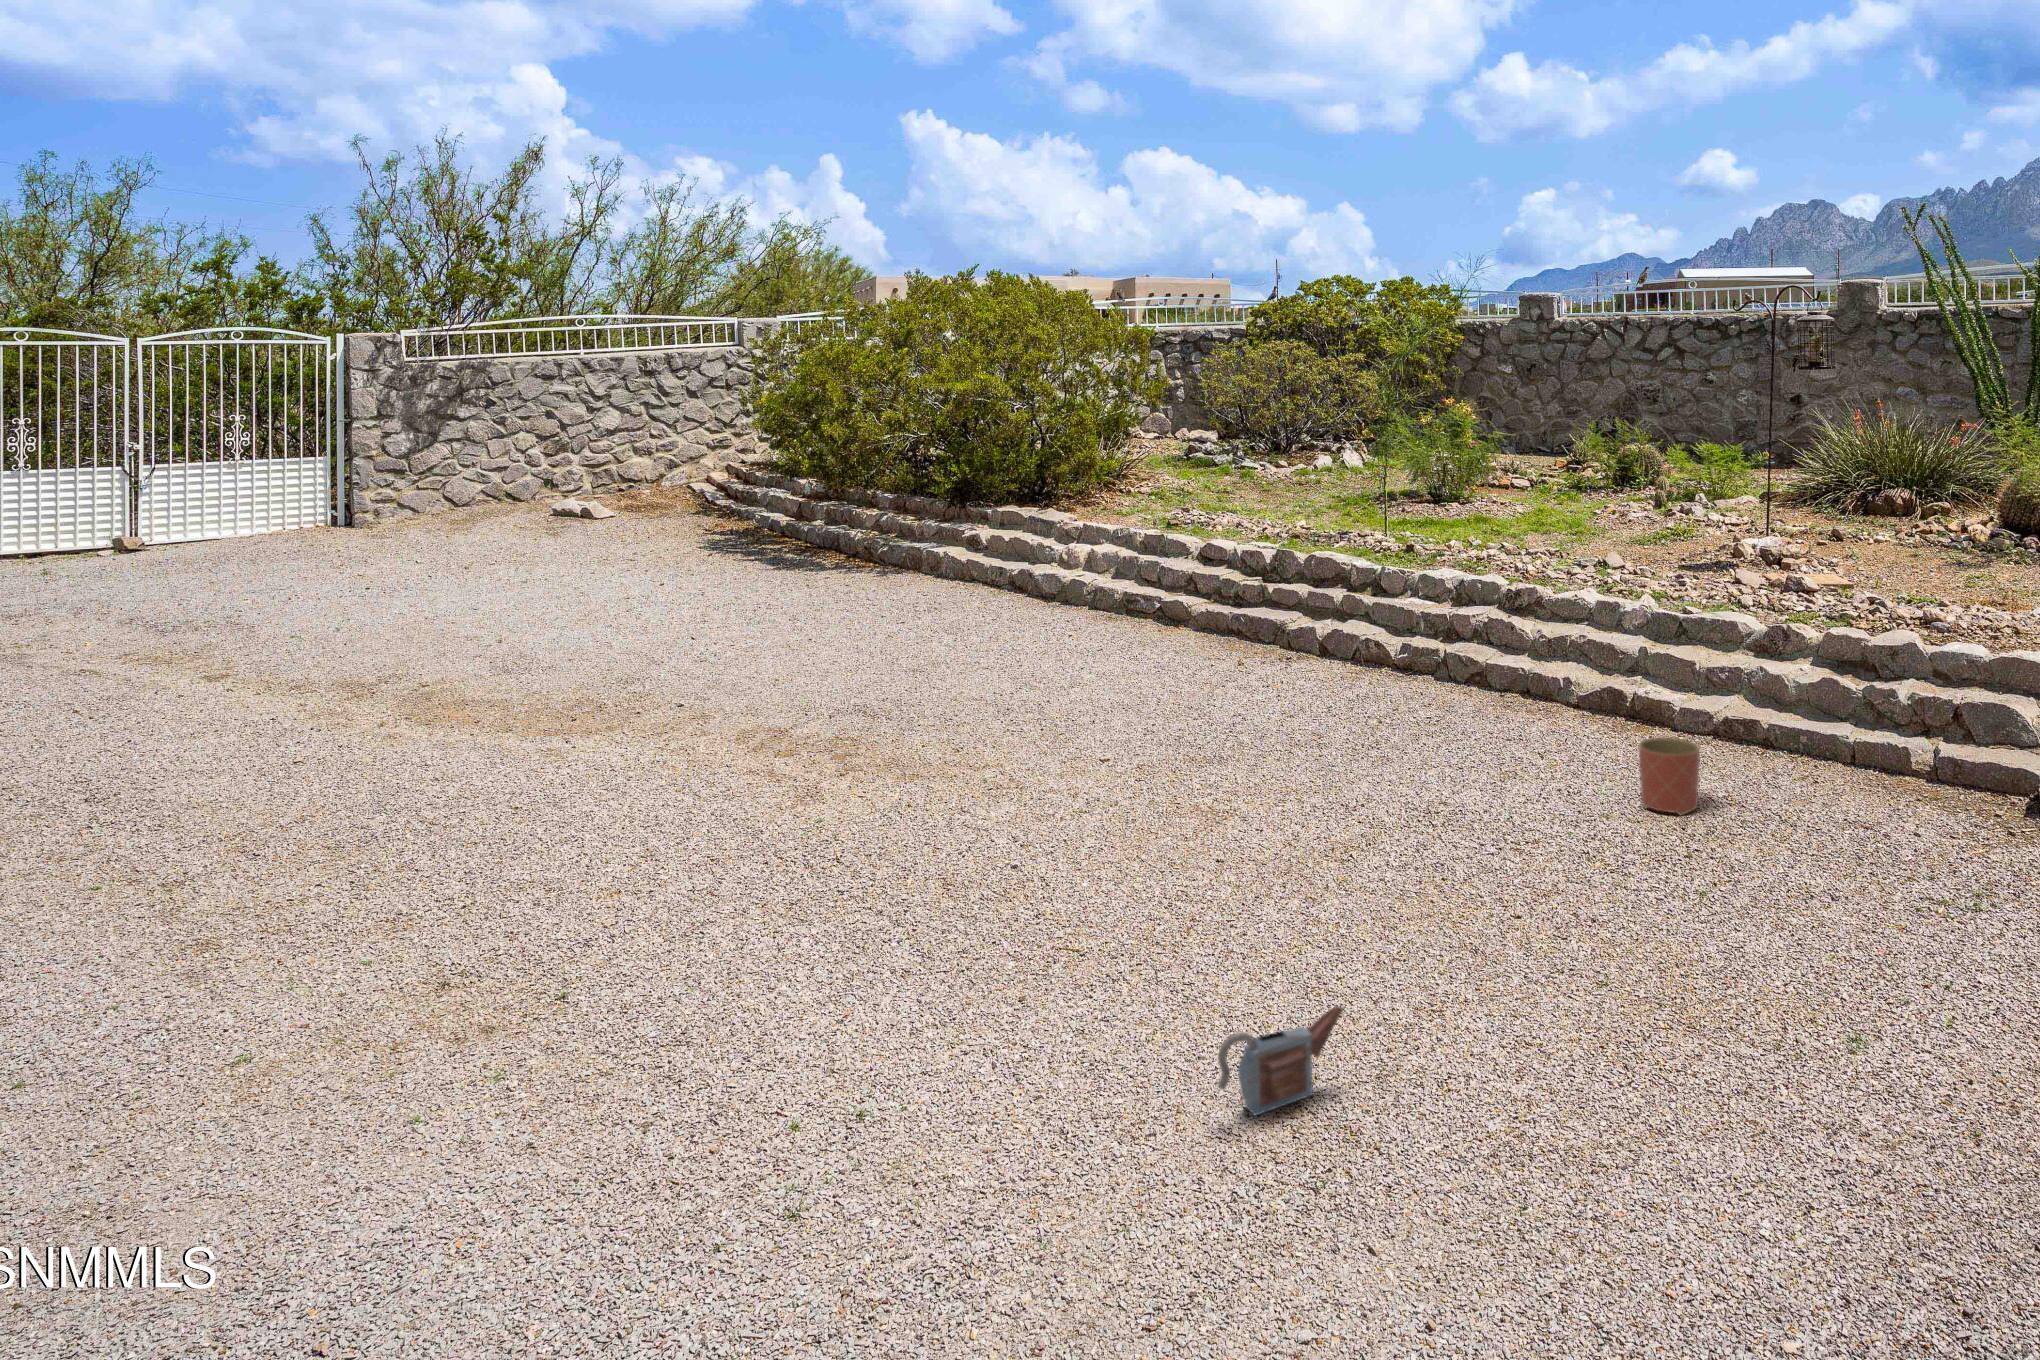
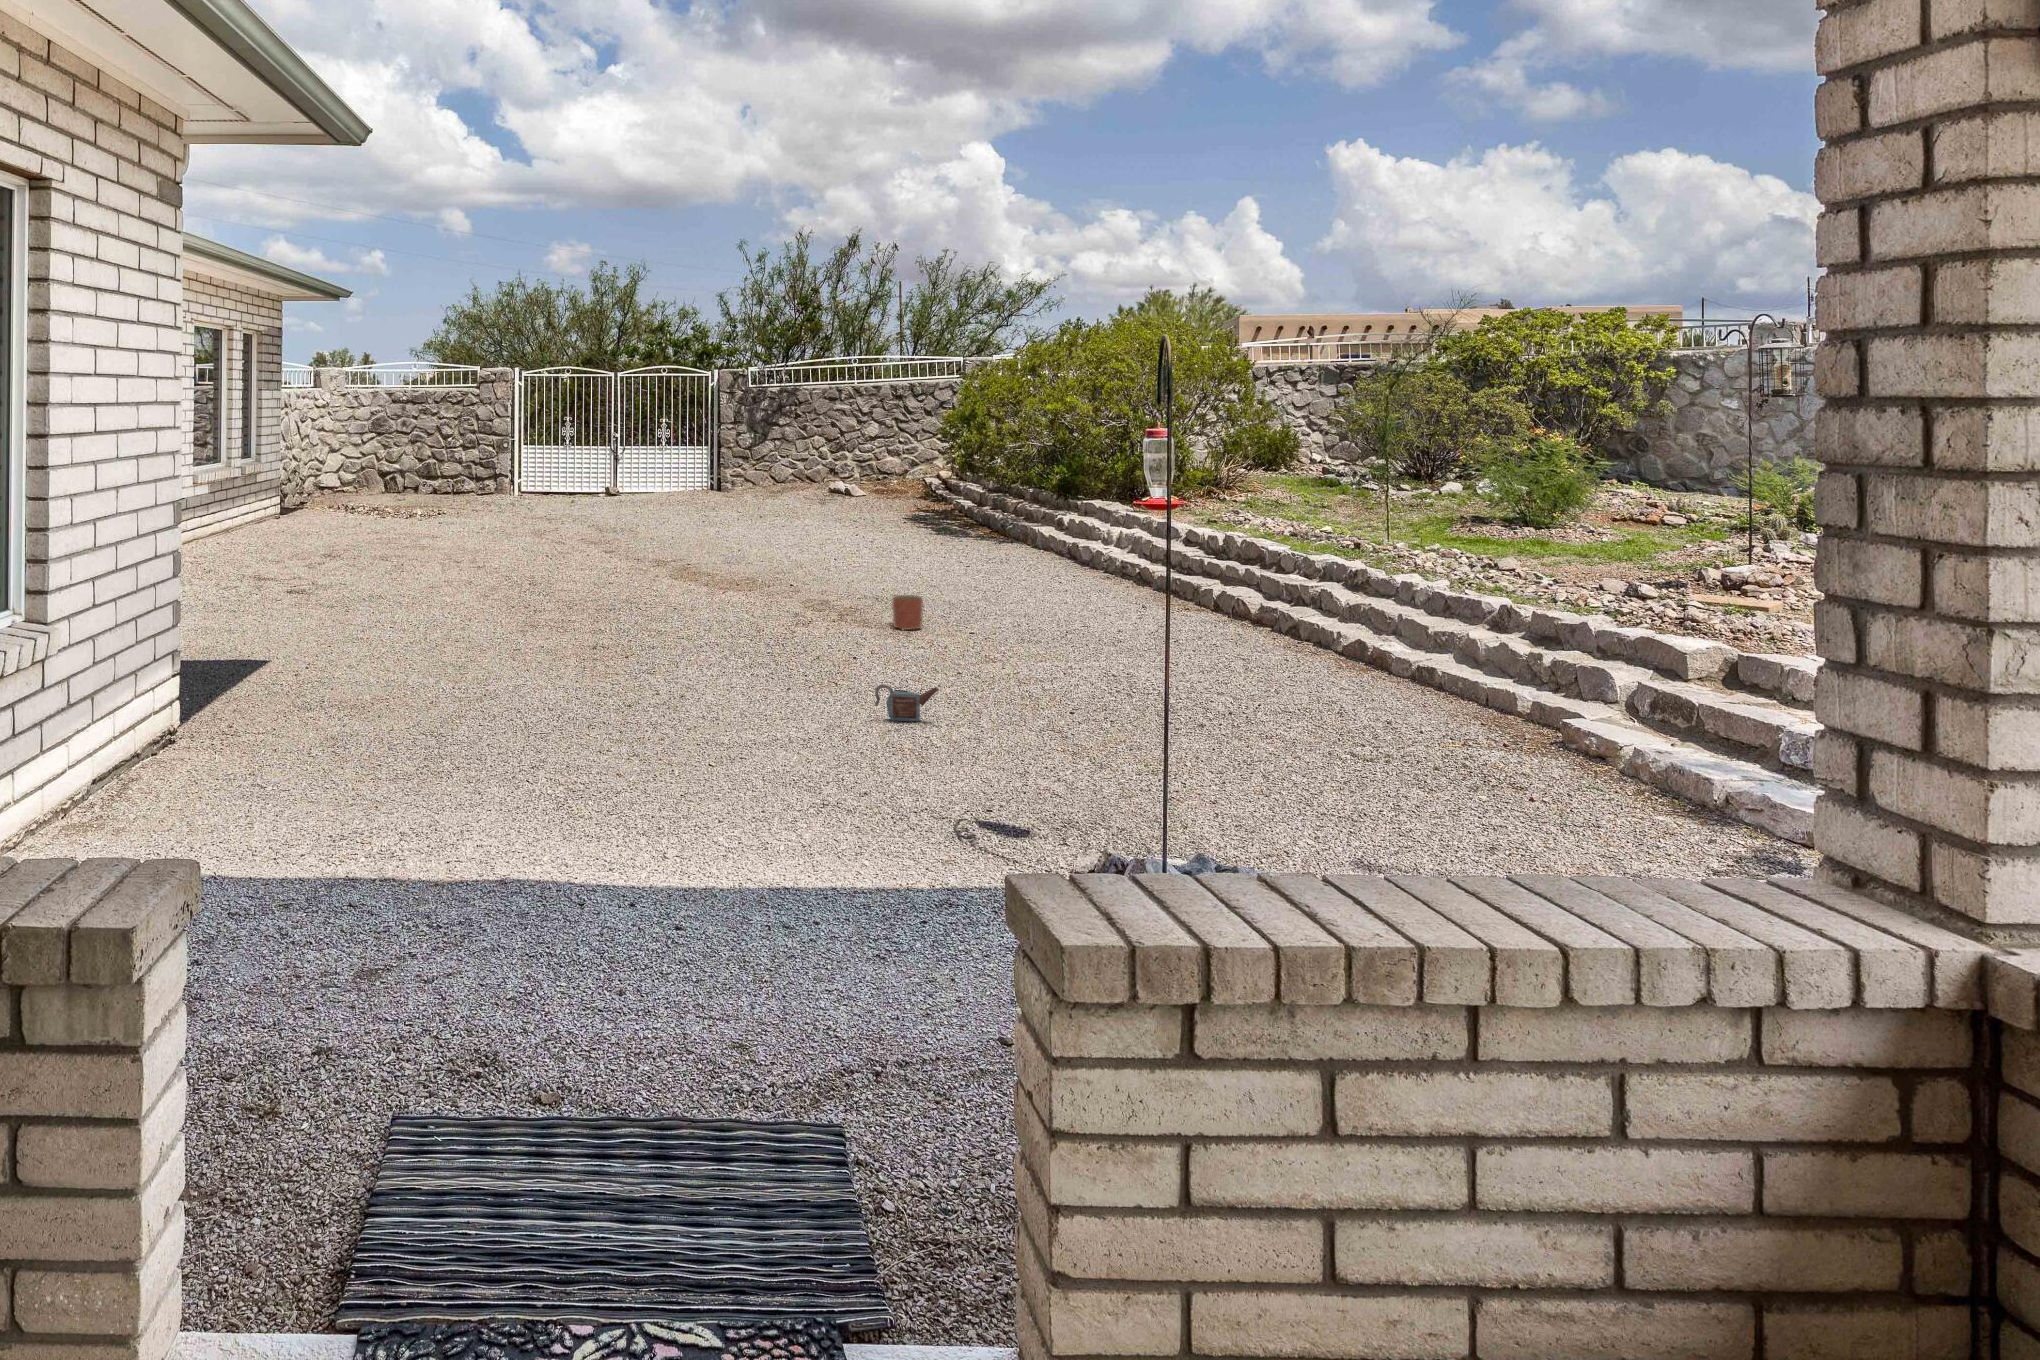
planter: present [1639,737,1700,815] -> present [892,595,923,631]

